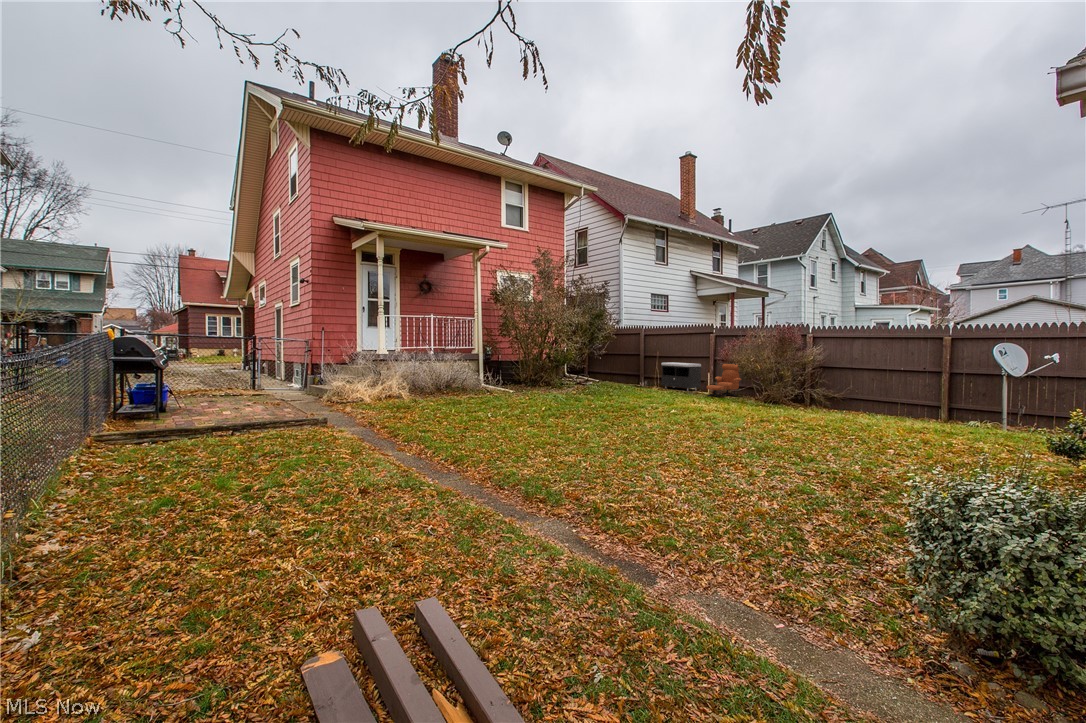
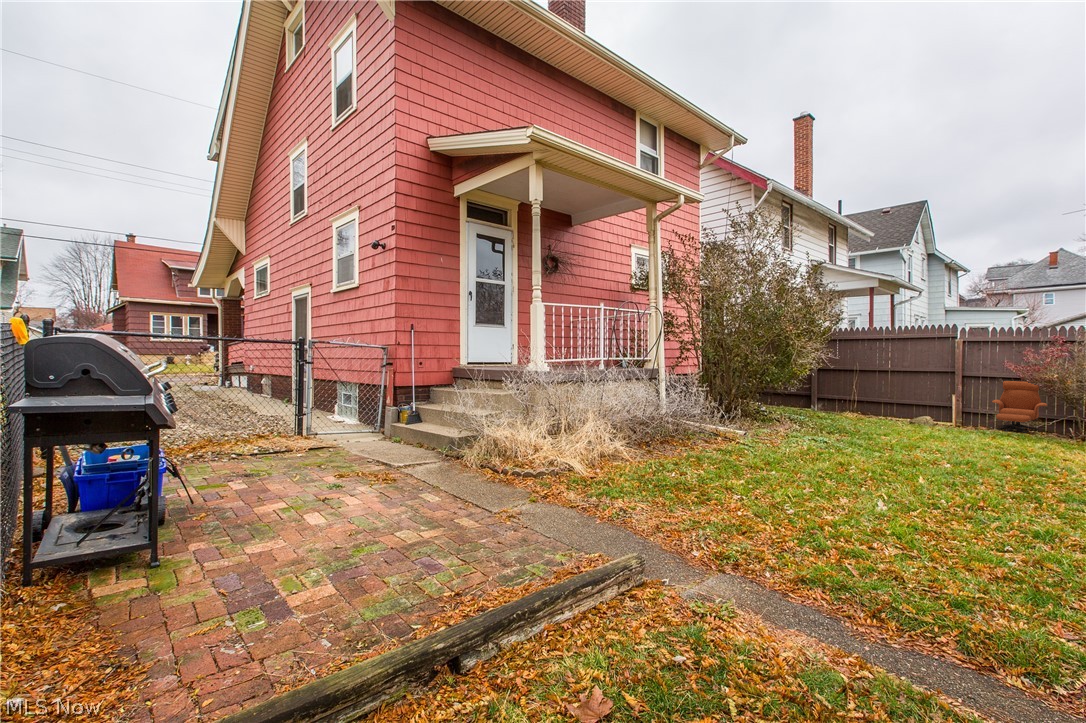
storage bench: present [661,362,701,391] -> none [877,378,943,419]

